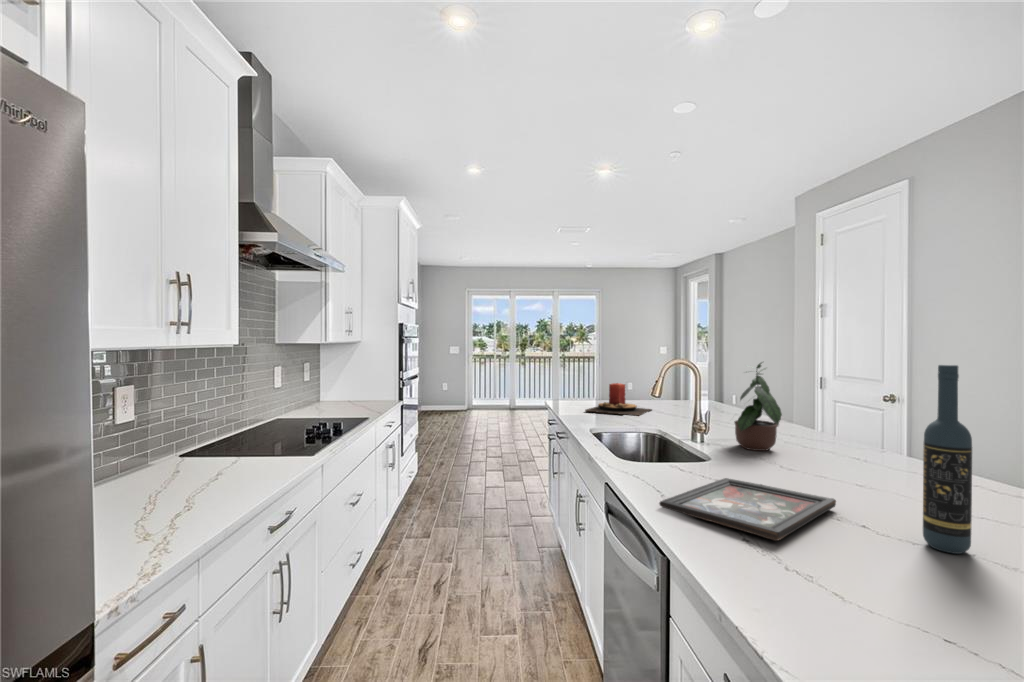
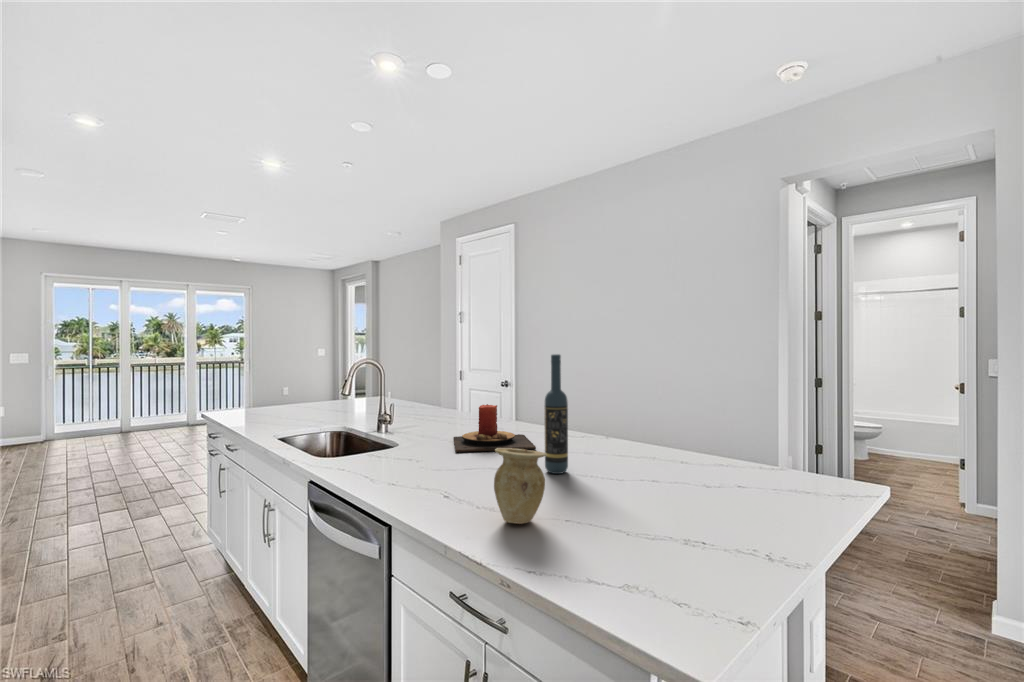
potted plant: present [735,362,782,451] -> none [408,358,453,432]
candle: present [585,383,652,416] -> present [454,404,536,452]
decorative tray: present [659,478,836,541] -> none [373,455,495,491]
vase: none [804,496,902,620] -> present [494,448,546,524]

